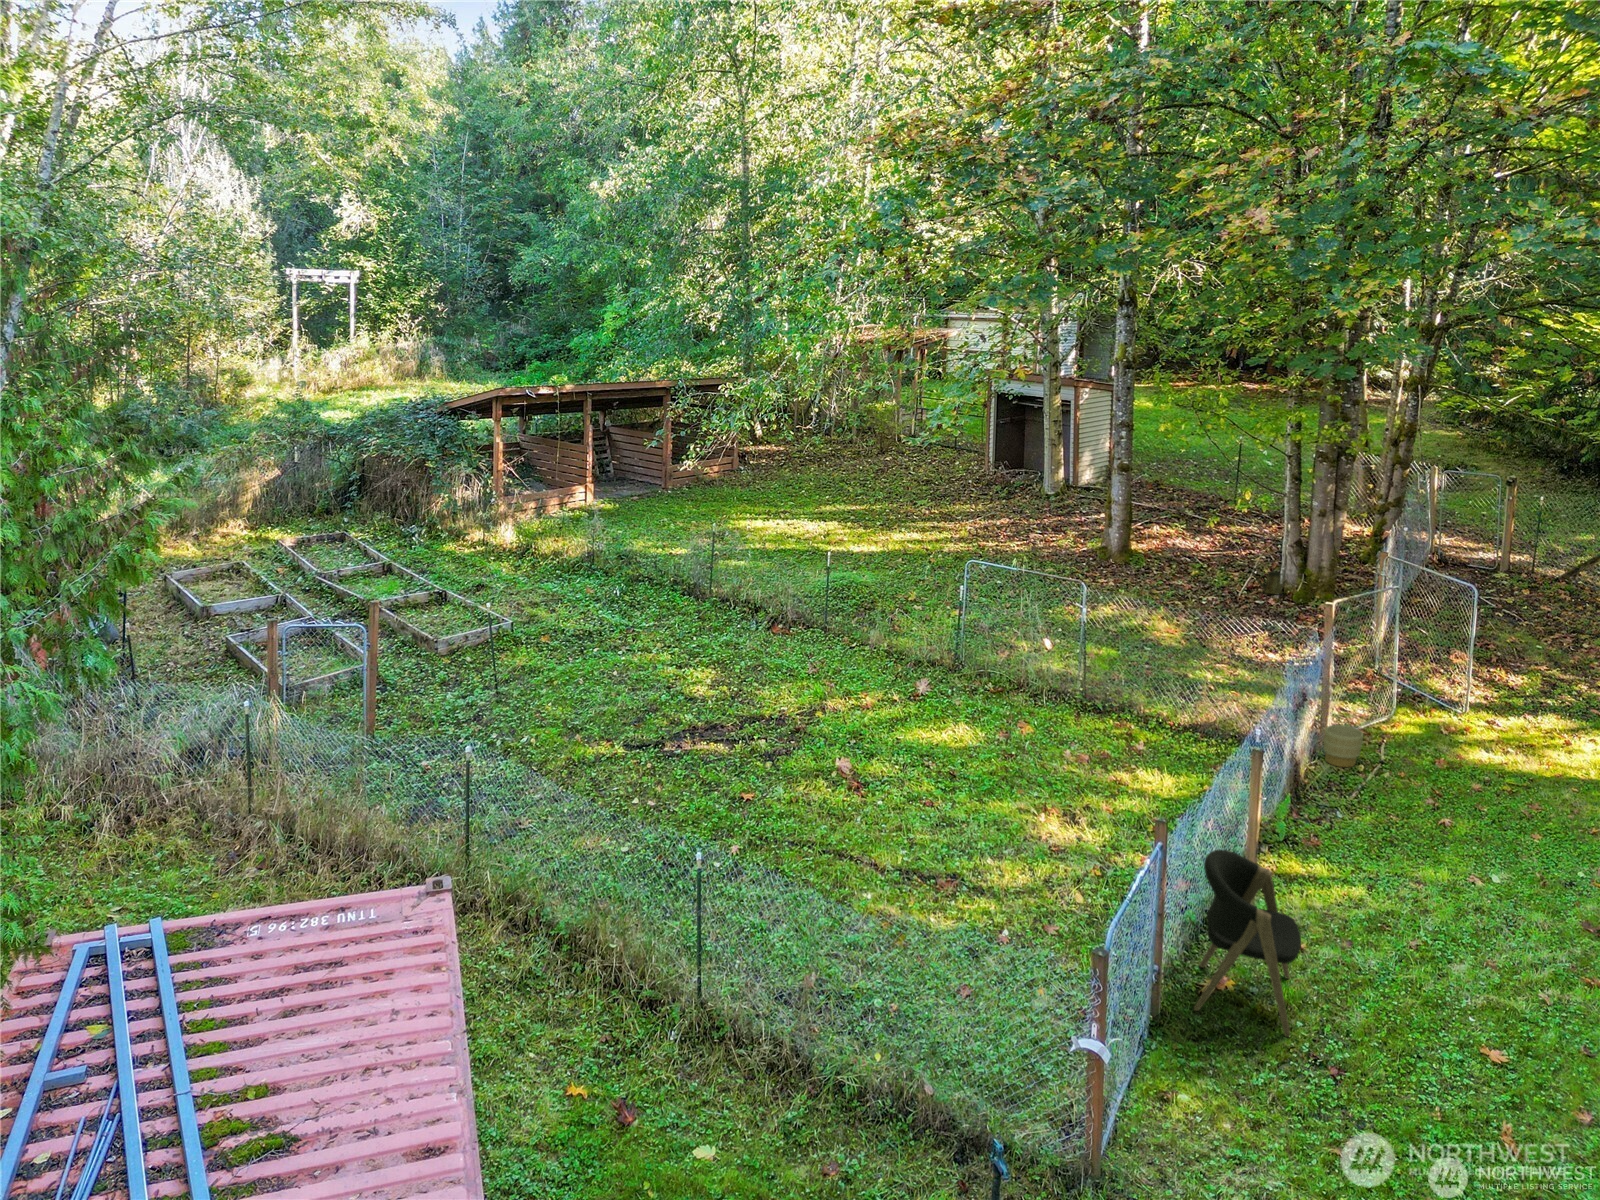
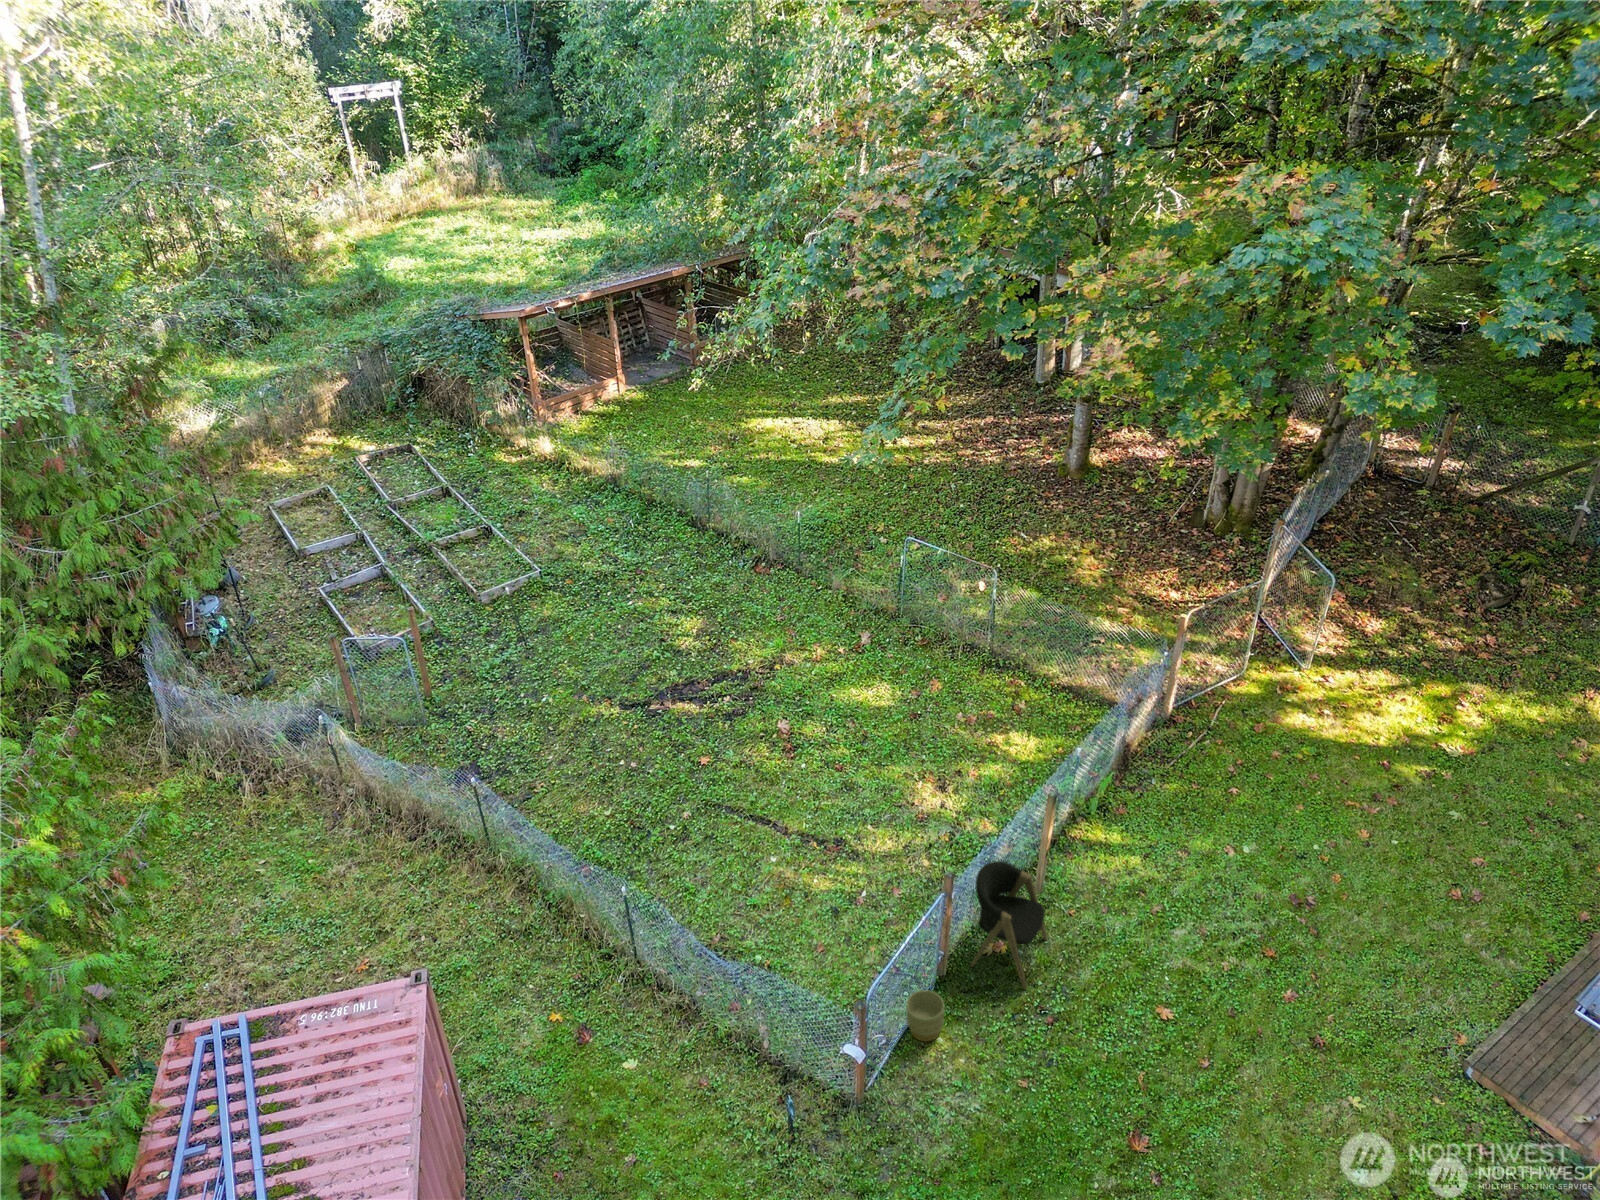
planter: present [1324,725,1363,767] -> present [906,990,944,1042]

